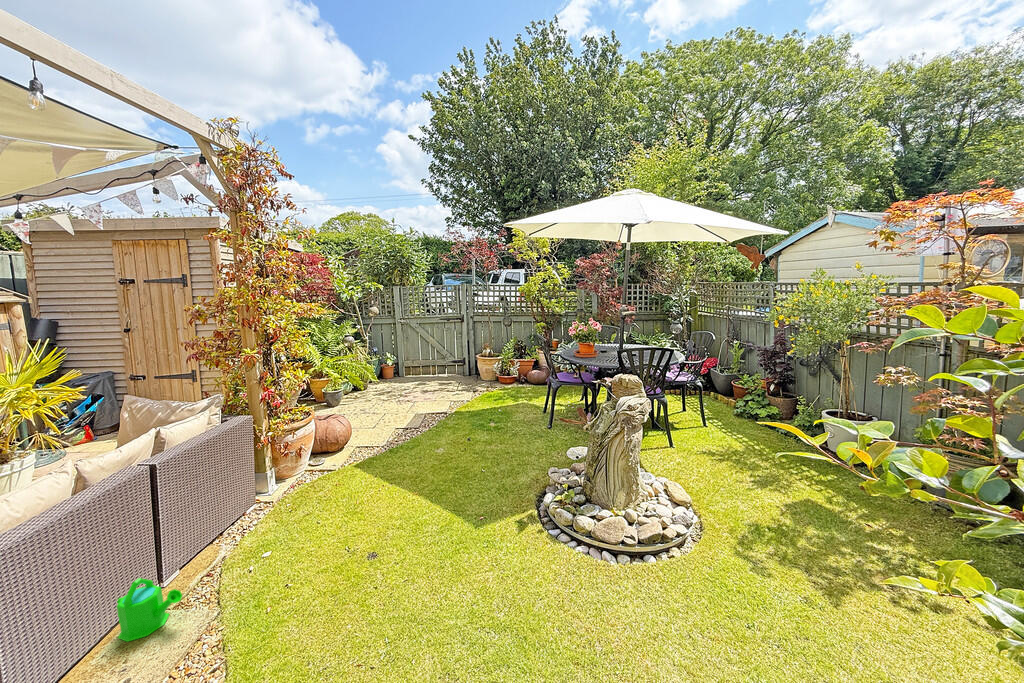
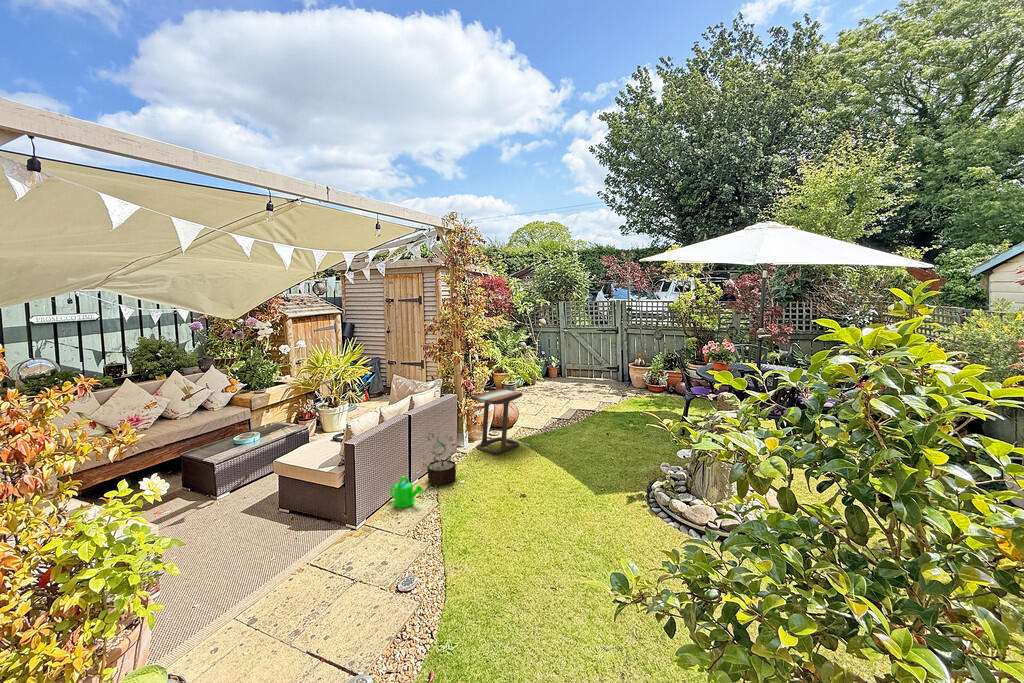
side table: none [277,399,373,495] -> present [472,389,522,455]
decorative plant: none [186,484,254,570] -> present [423,433,456,485]

